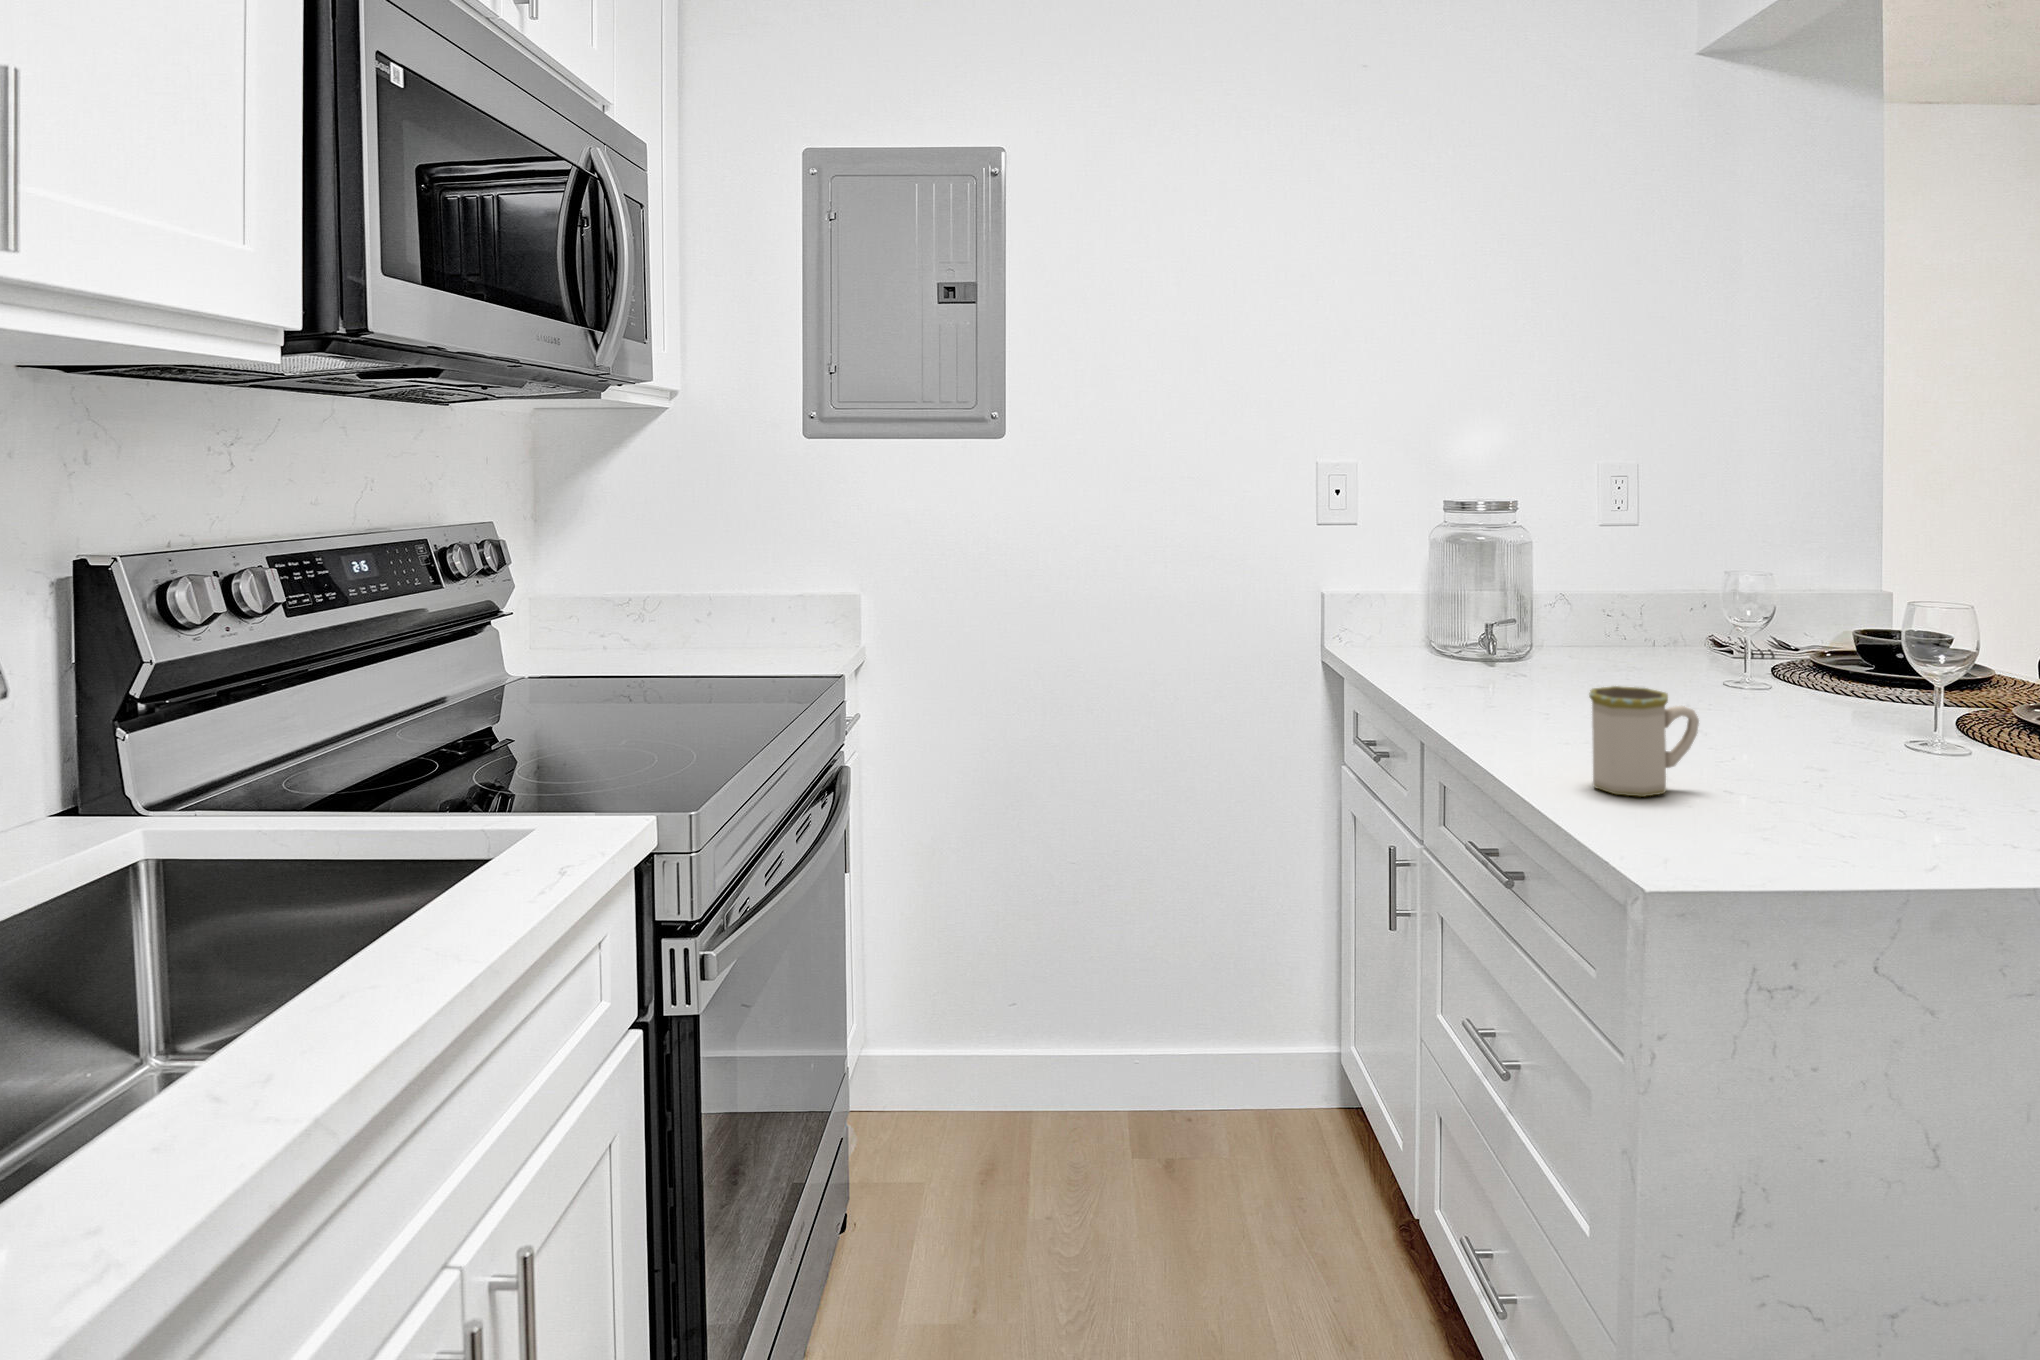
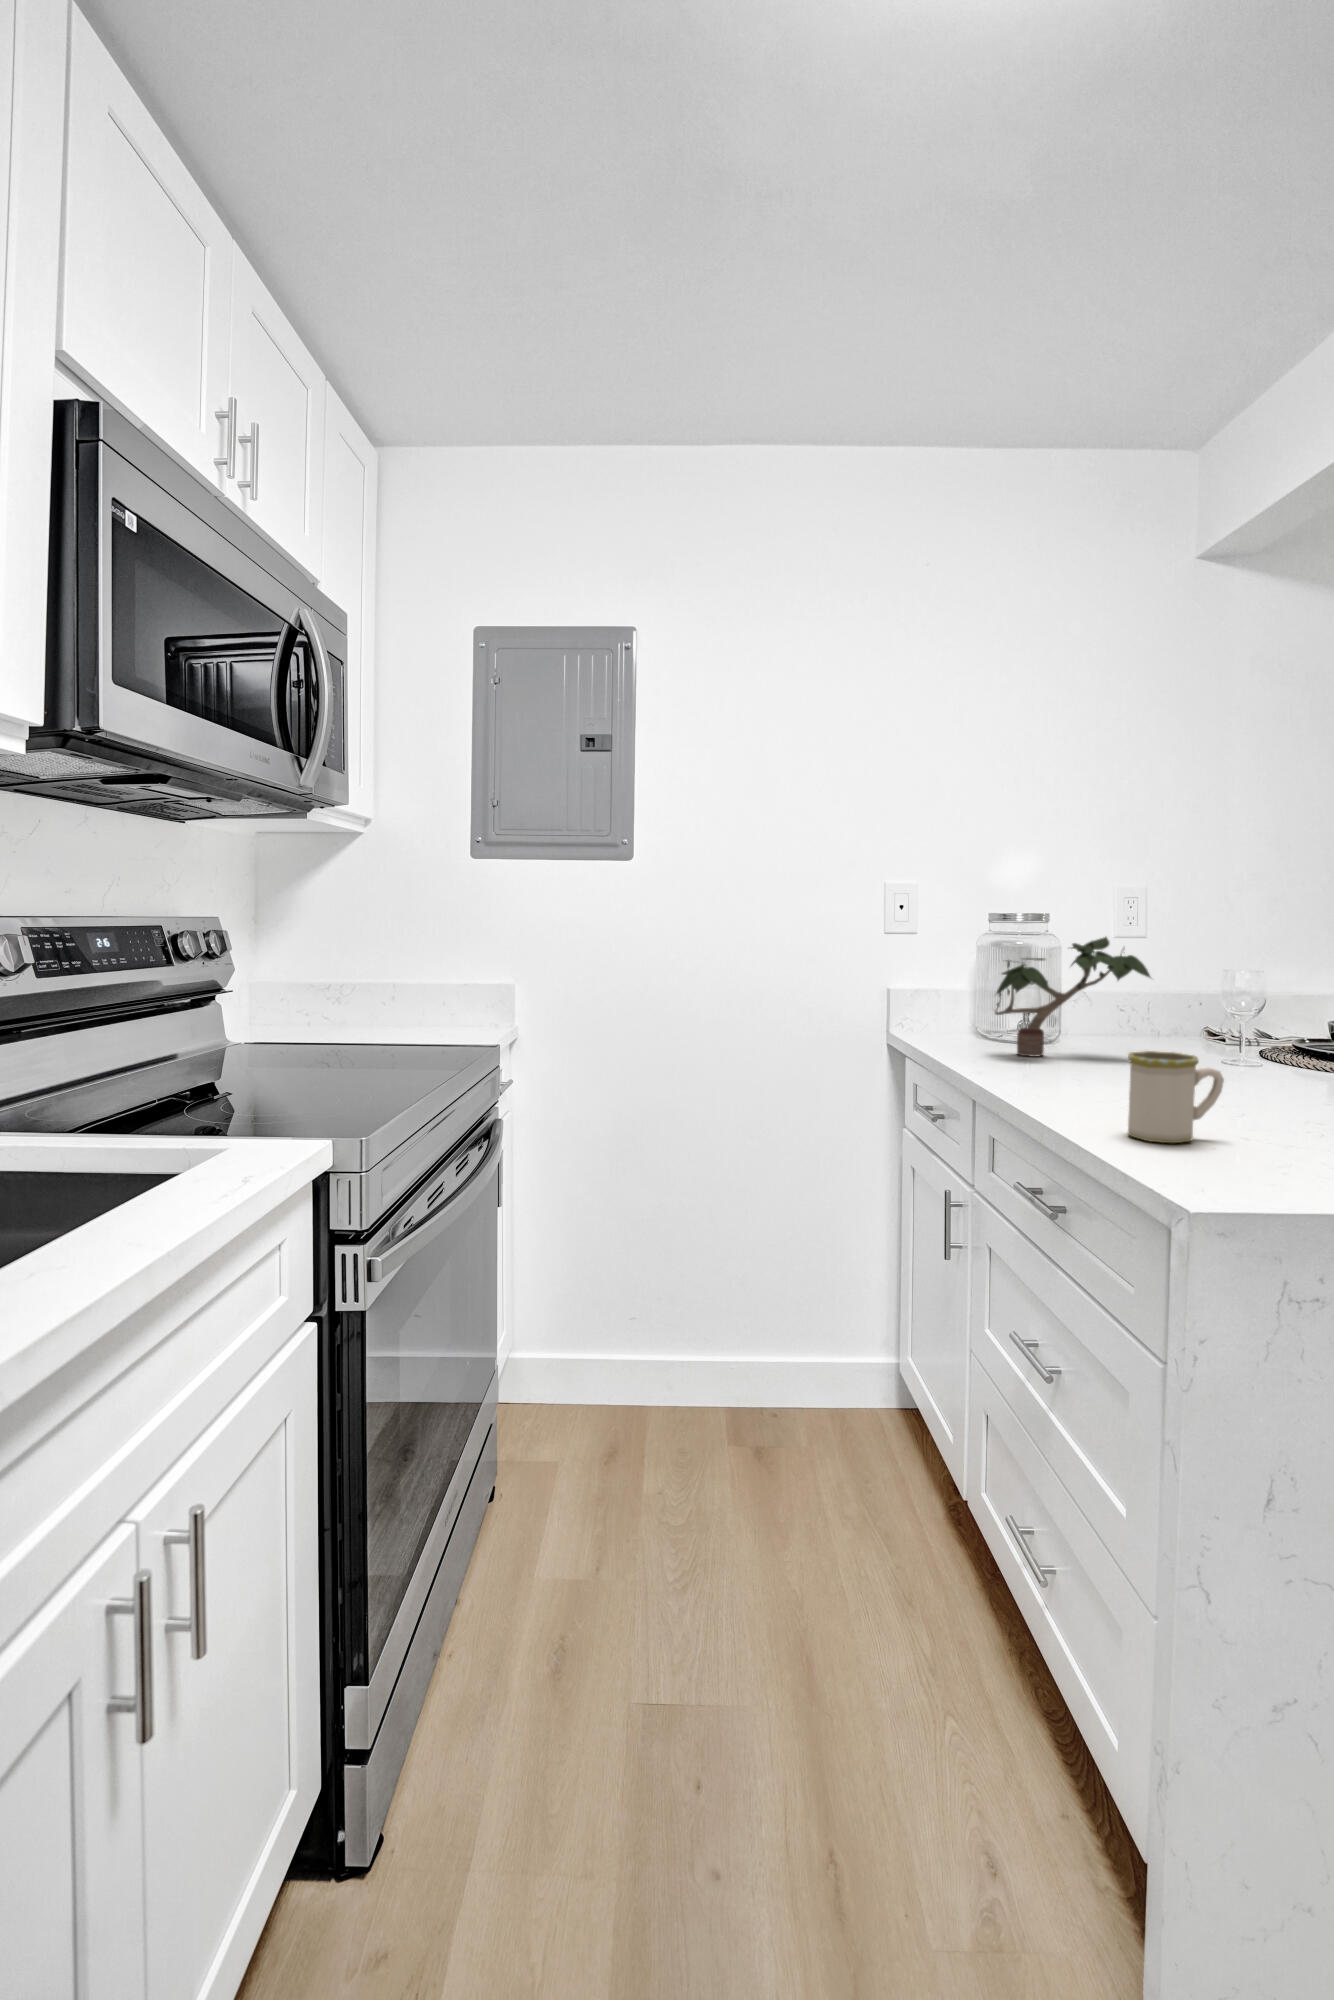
potted plant: none [1431,524,1652,677] -> present [995,937,1150,1057]

